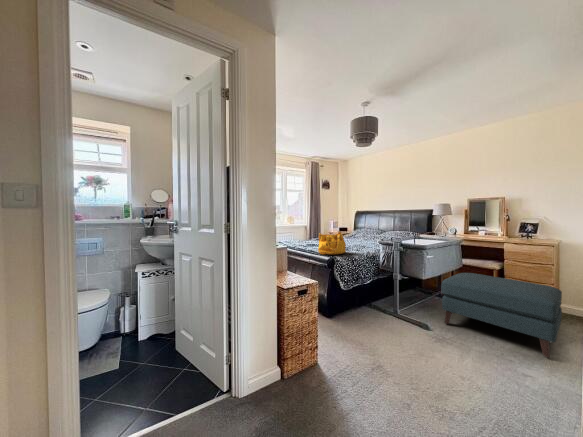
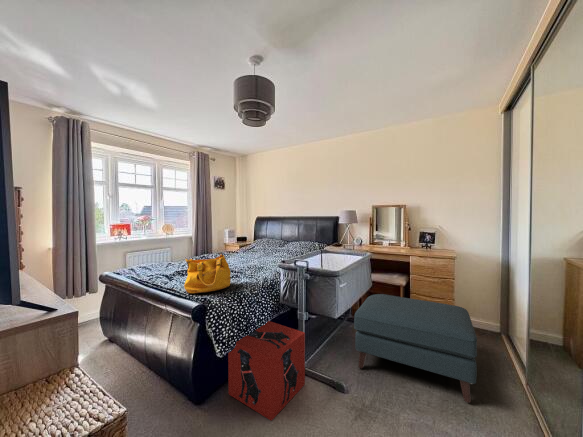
storage box: none [346,279,400,336] -> present [228,321,305,421]

